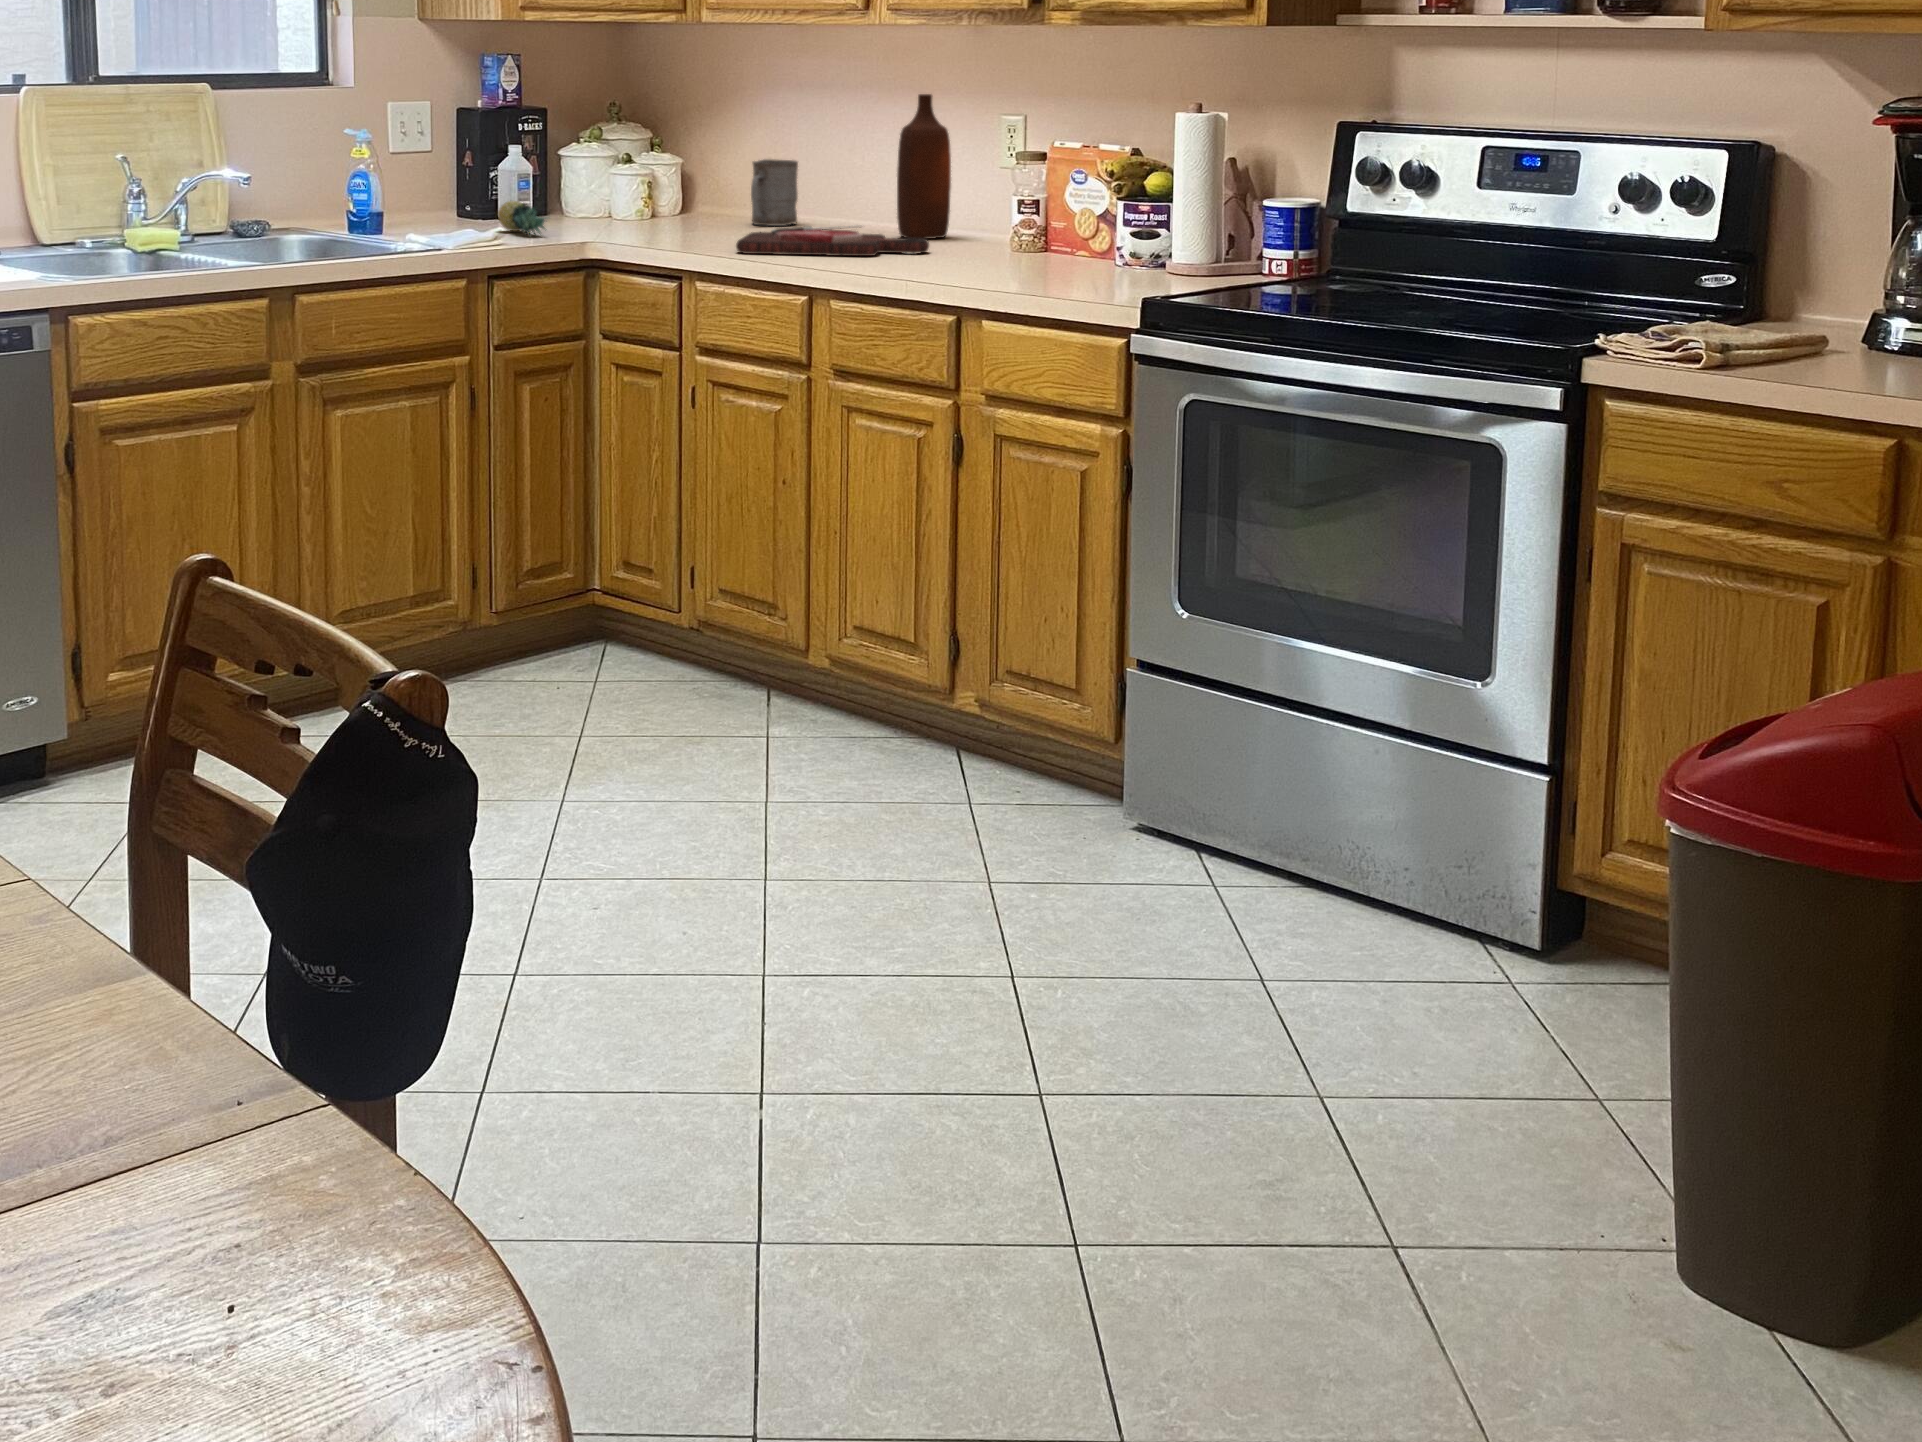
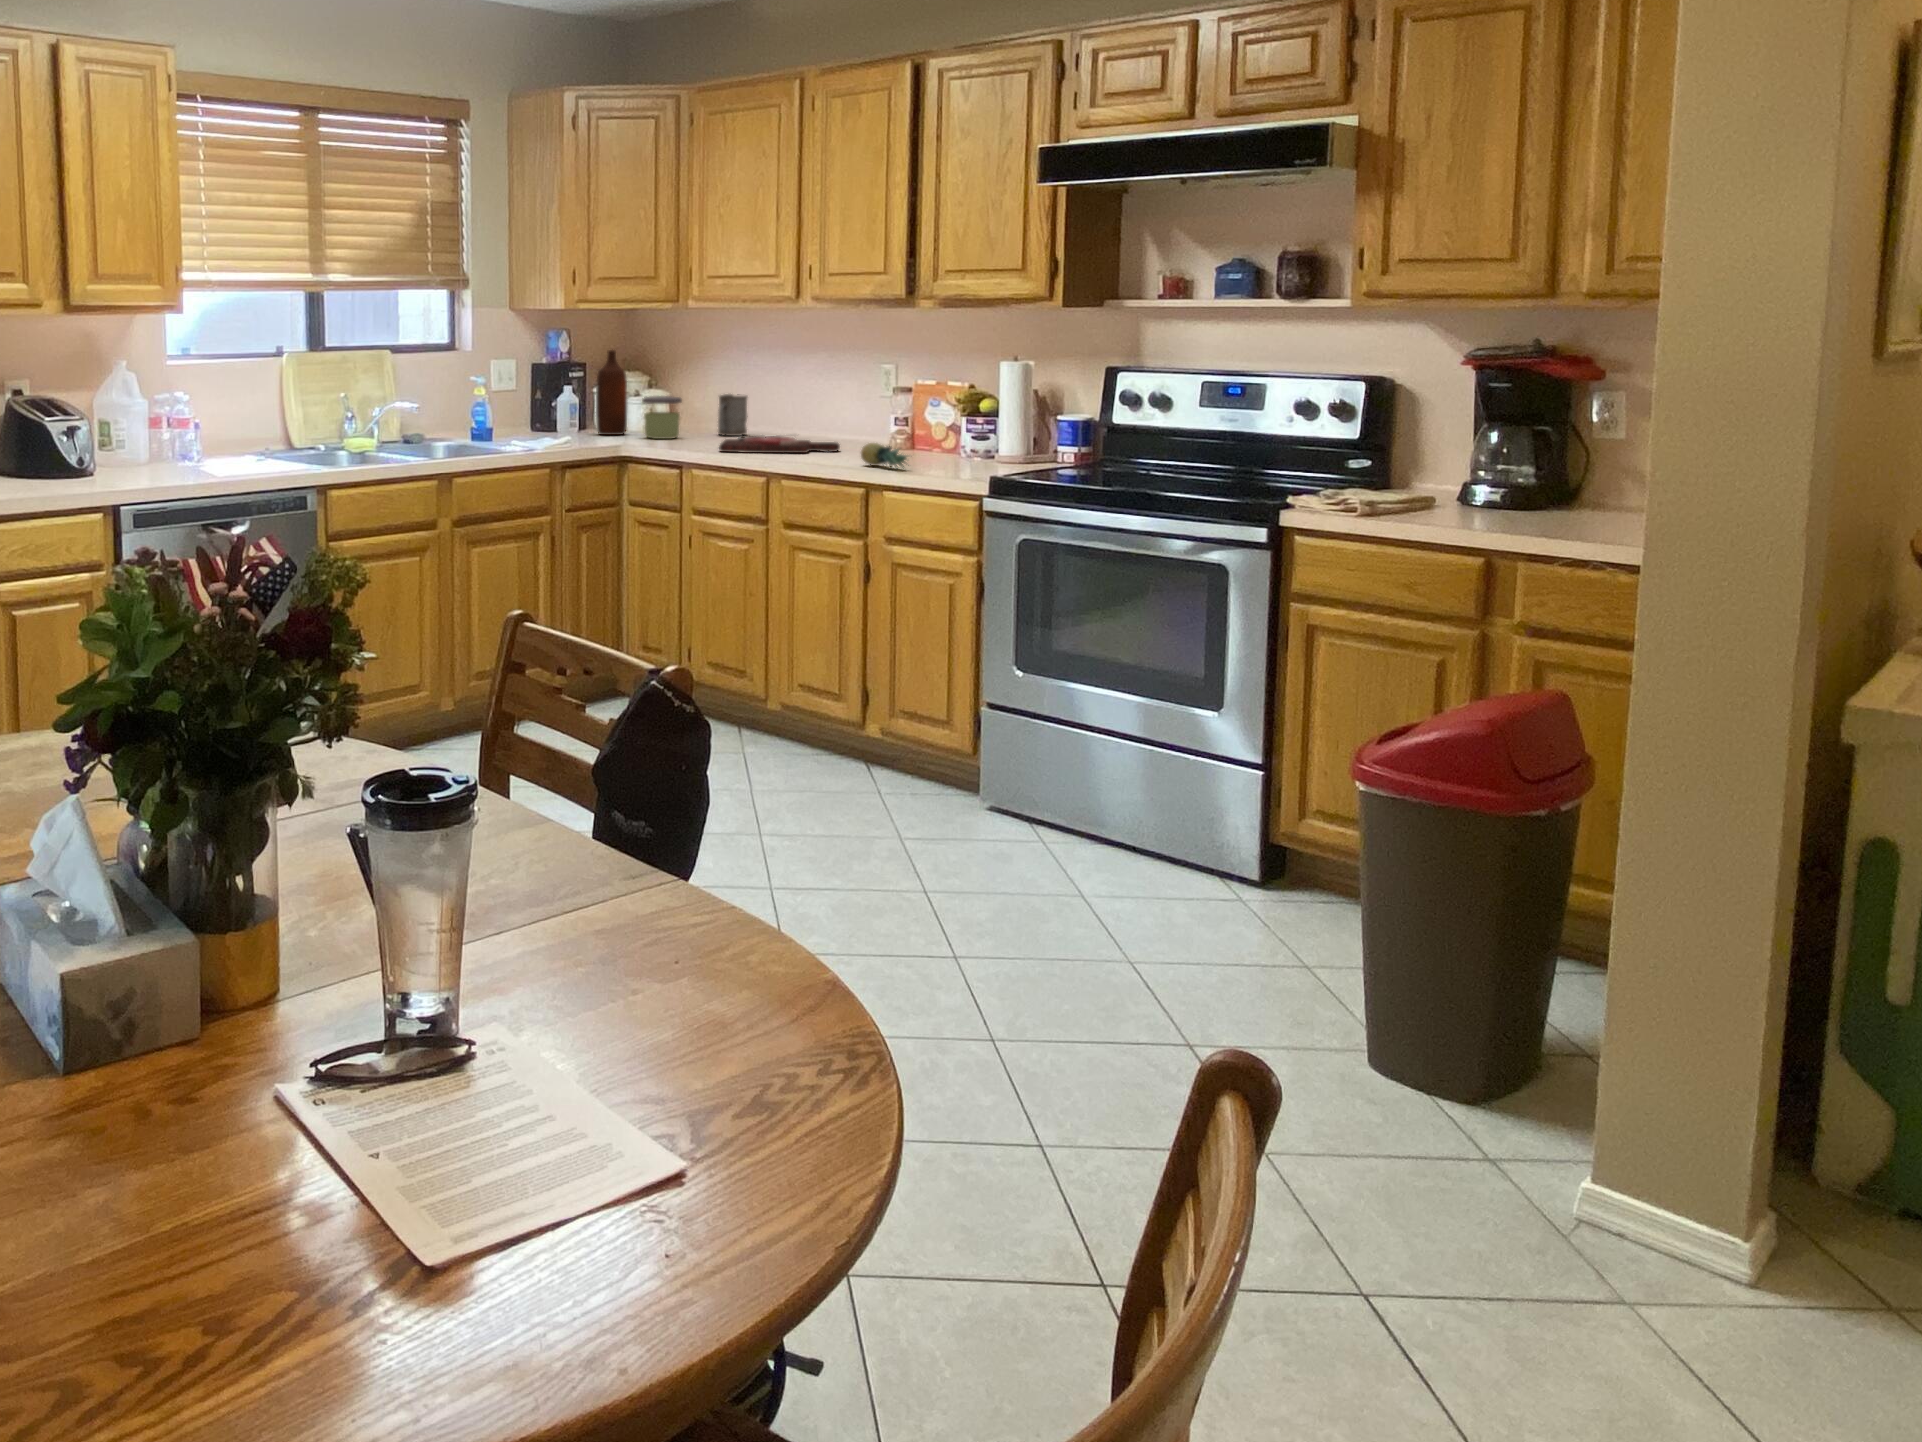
bottle: present [897,94,951,239] -> present [596,350,627,435]
jar: none [627,162,691,230] -> present [642,396,682,439]
fruit: present [498,201,547,235] -> present [861,443,907,469]

